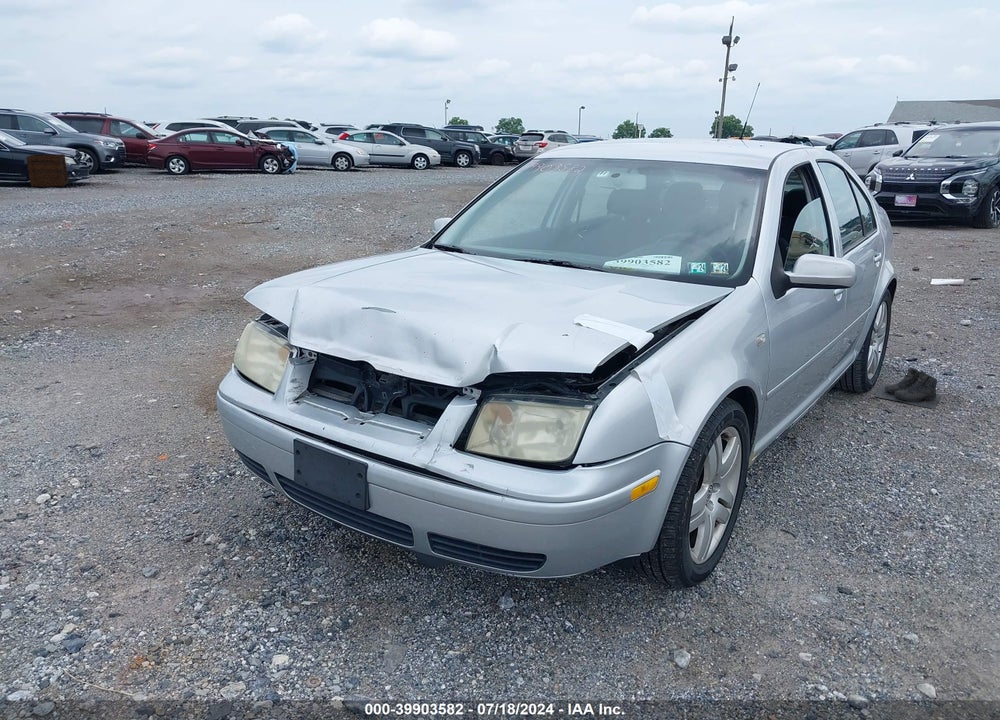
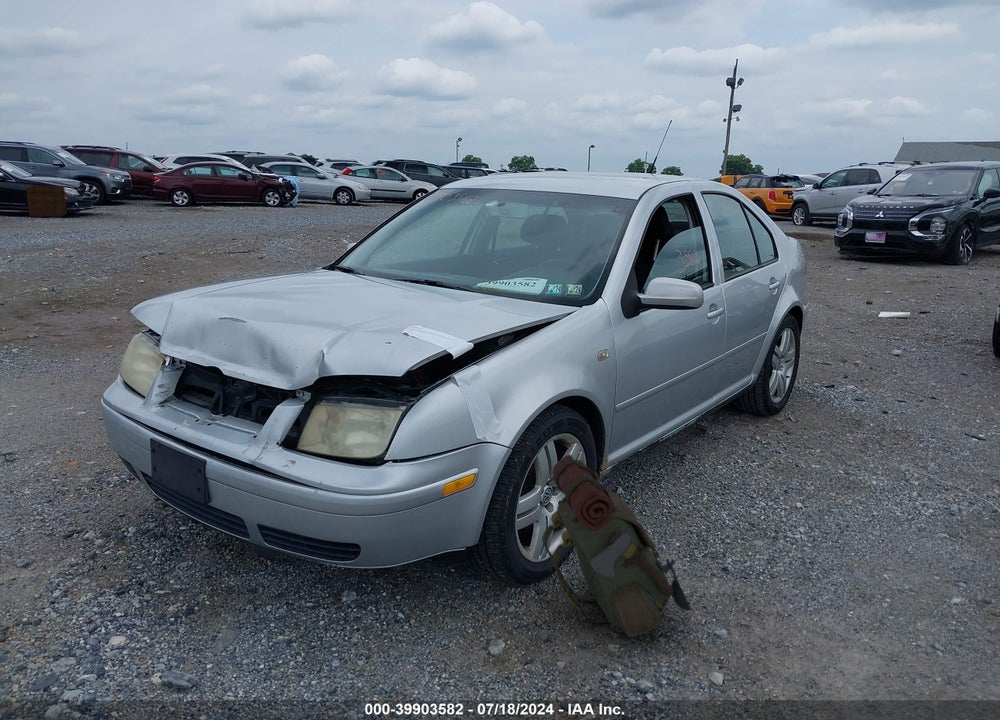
boots: present [874,368,941,409] -> none [779,393,846,434]
backpack: none [715,450,882,645] -> present [542,455,691,637]

